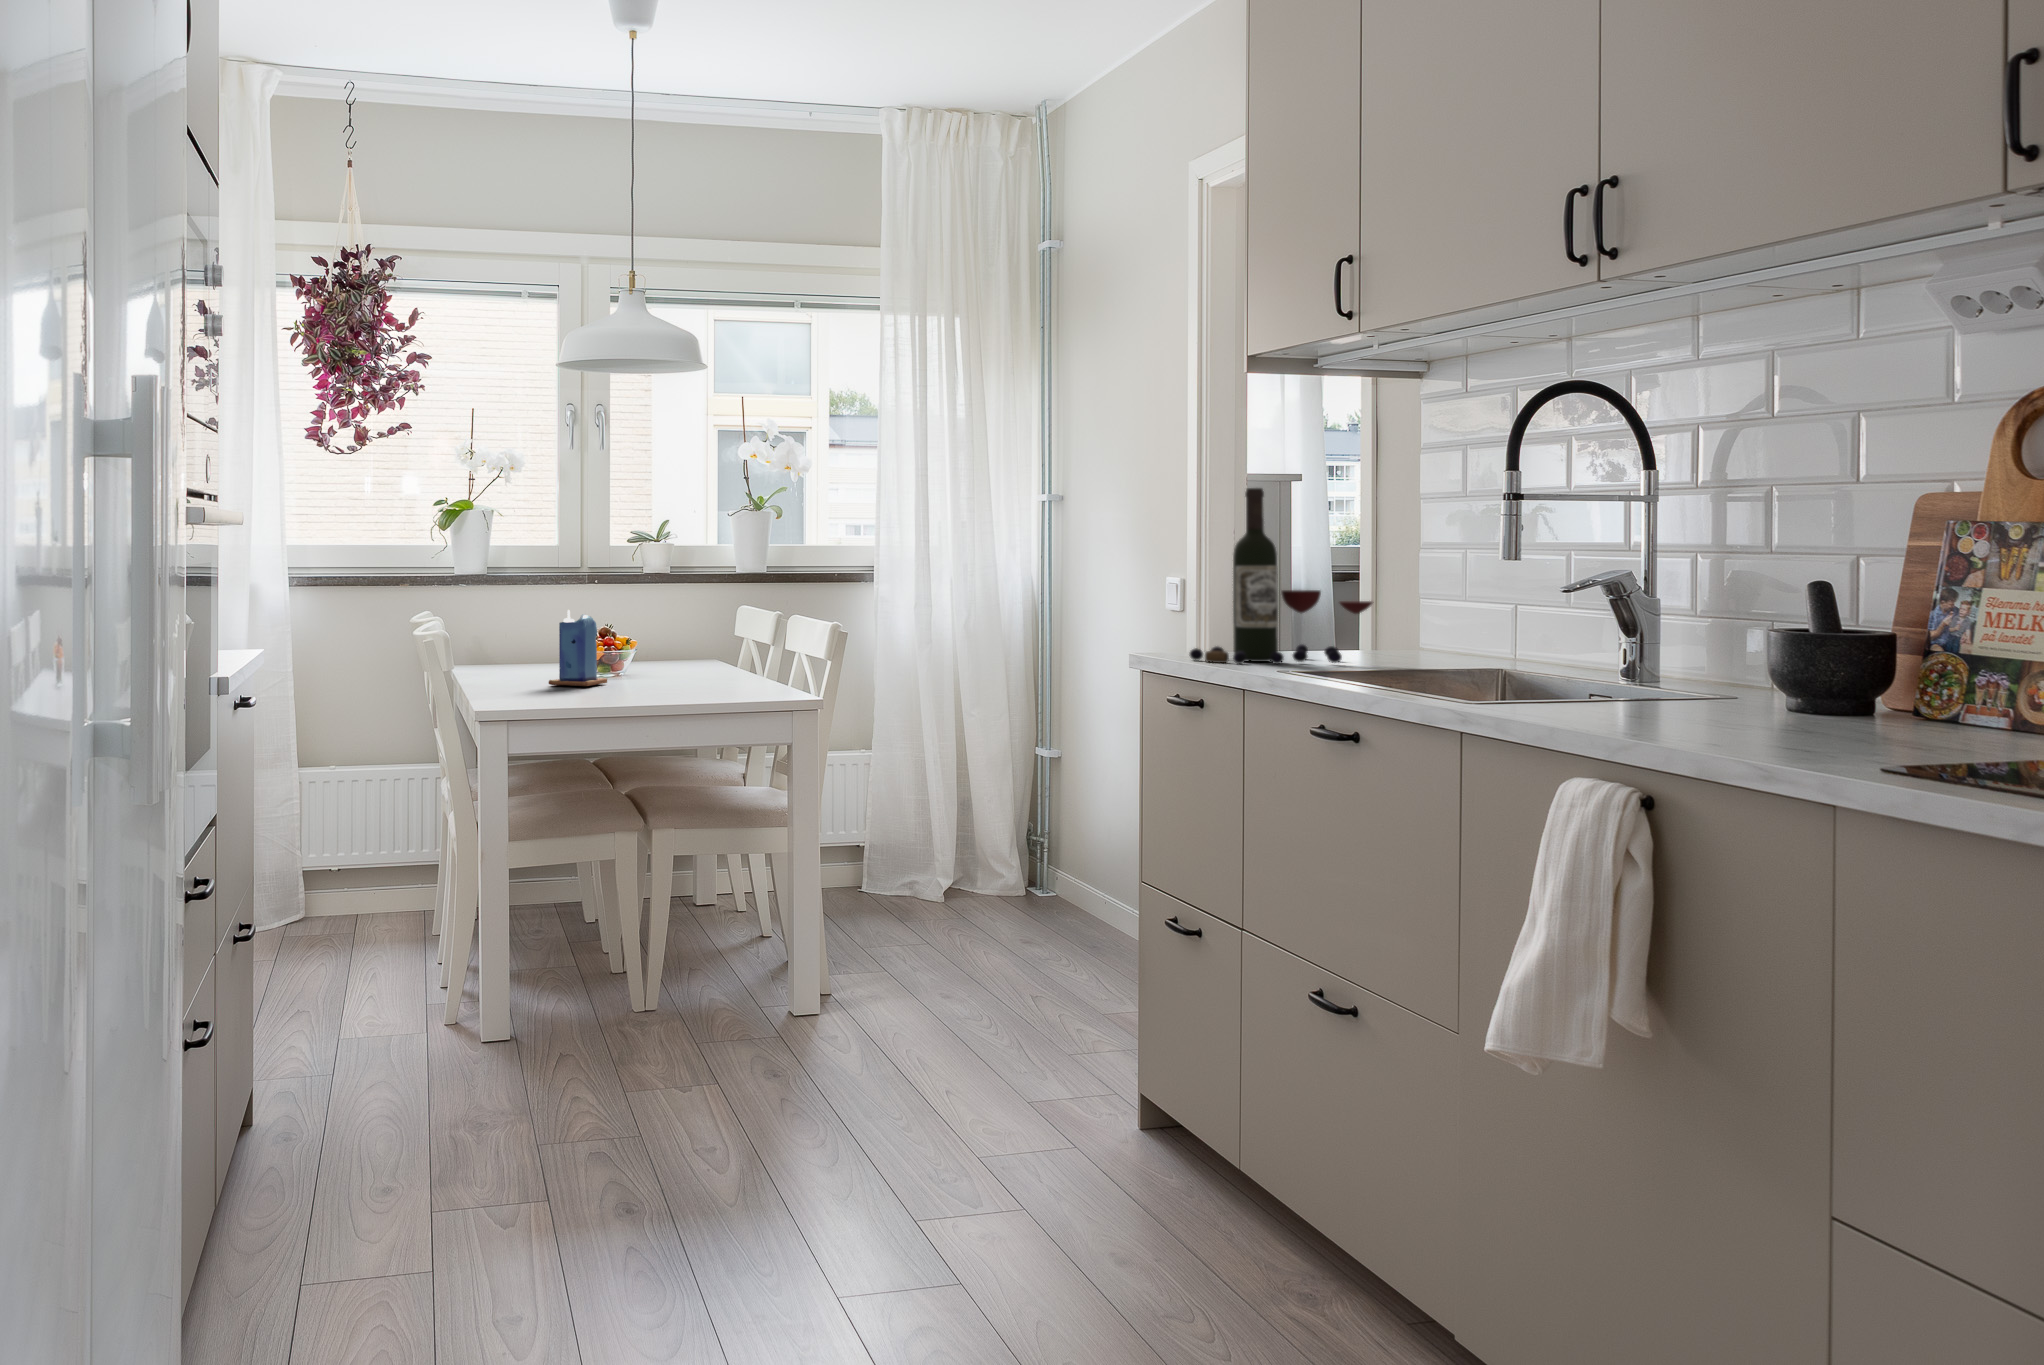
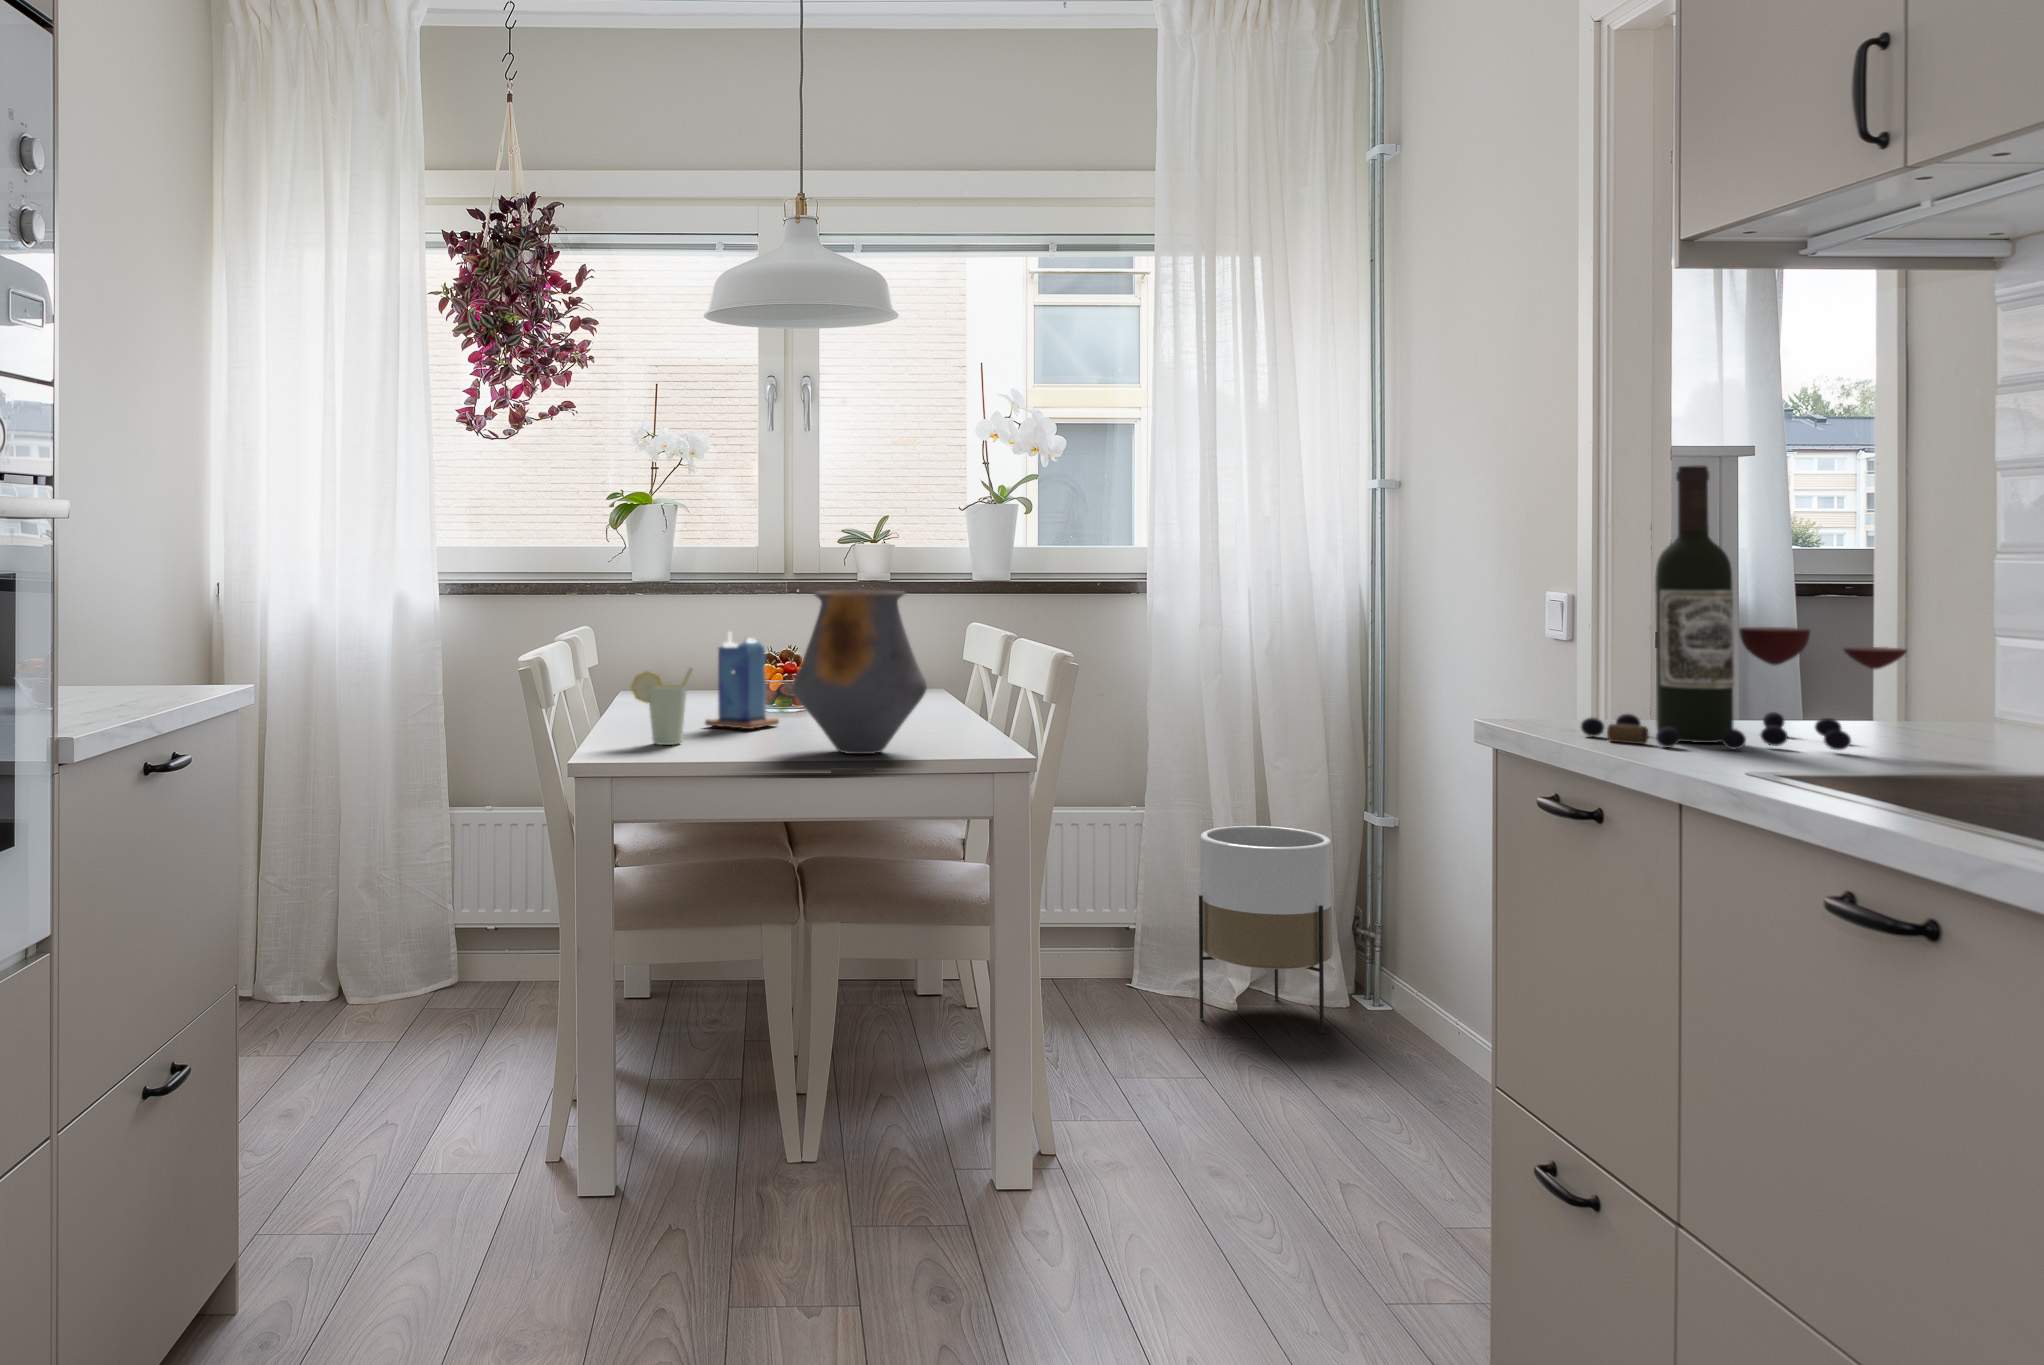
vase: none [632,576,735,699] -> present [792,590,927,754]
cup: none [500,636,549,697] -> present [631,668,692,745]
planter: none [918,760,1014,911] -> present [1199,826,1332,1033]

